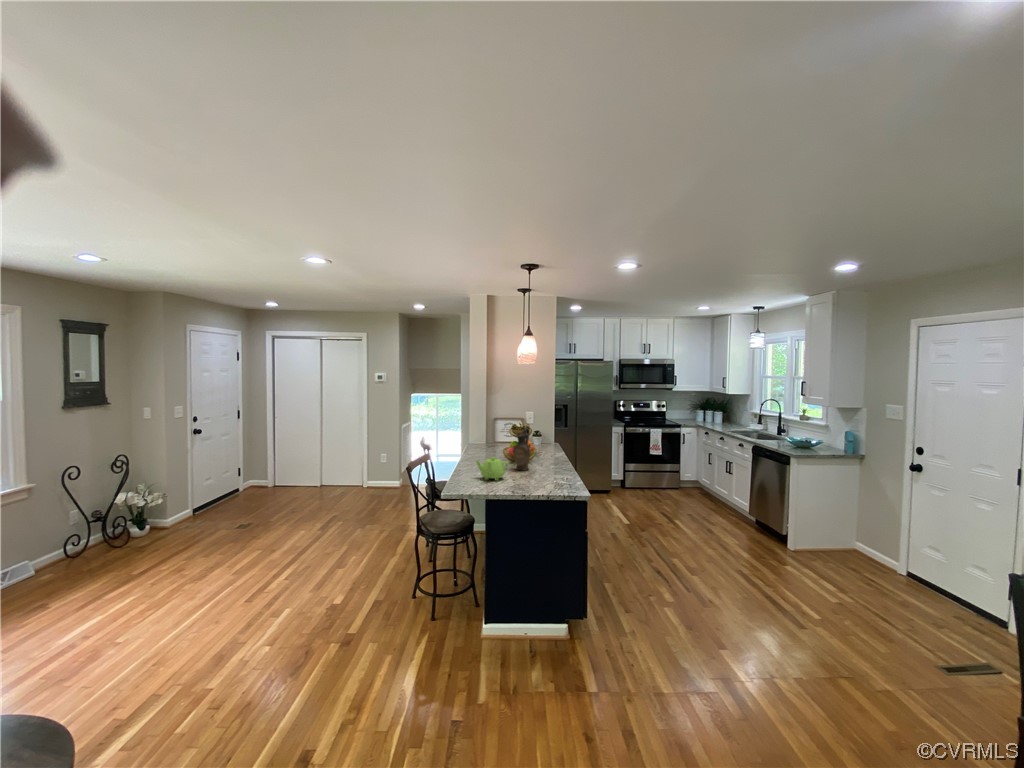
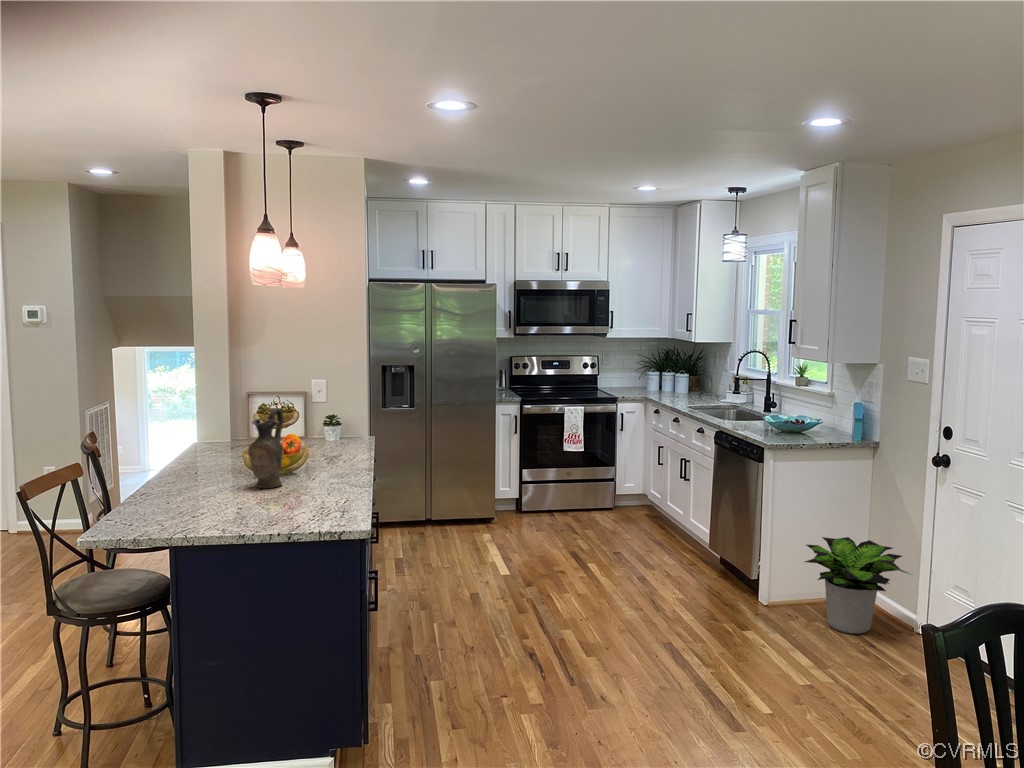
teapot: present [476,457,509,481] -> none [164,465,229,509]
potted plant: none [820,512,899,573] -> present [805,537,910,634]

